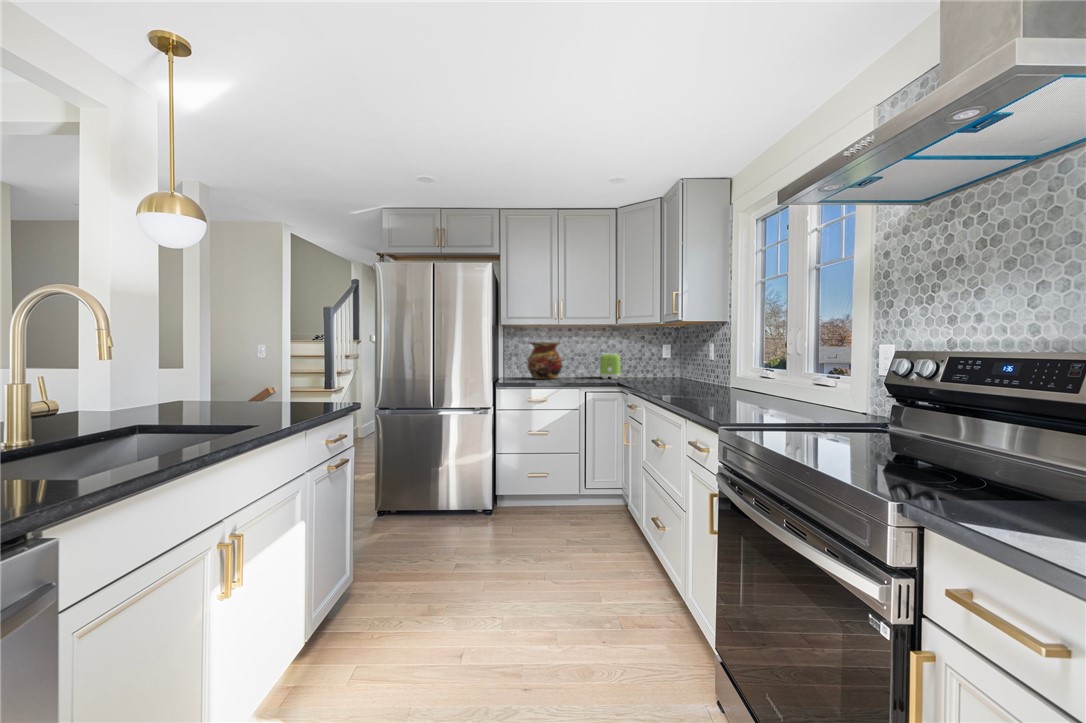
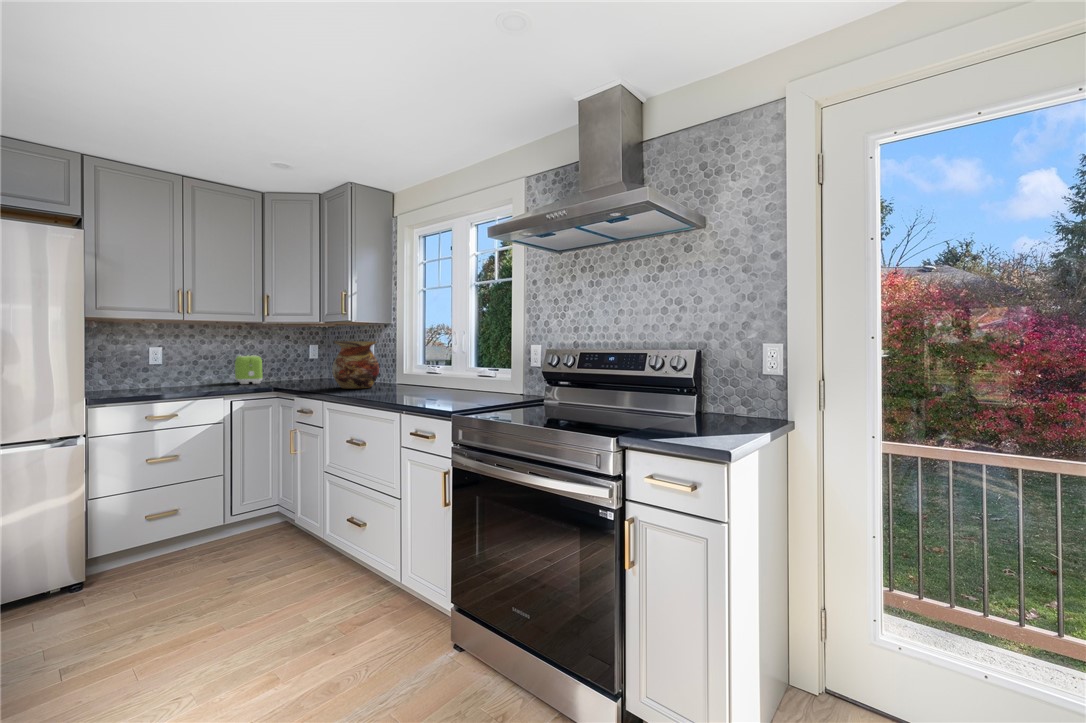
vase: present [527,342,562,379] -> present [332,341,379,388]

